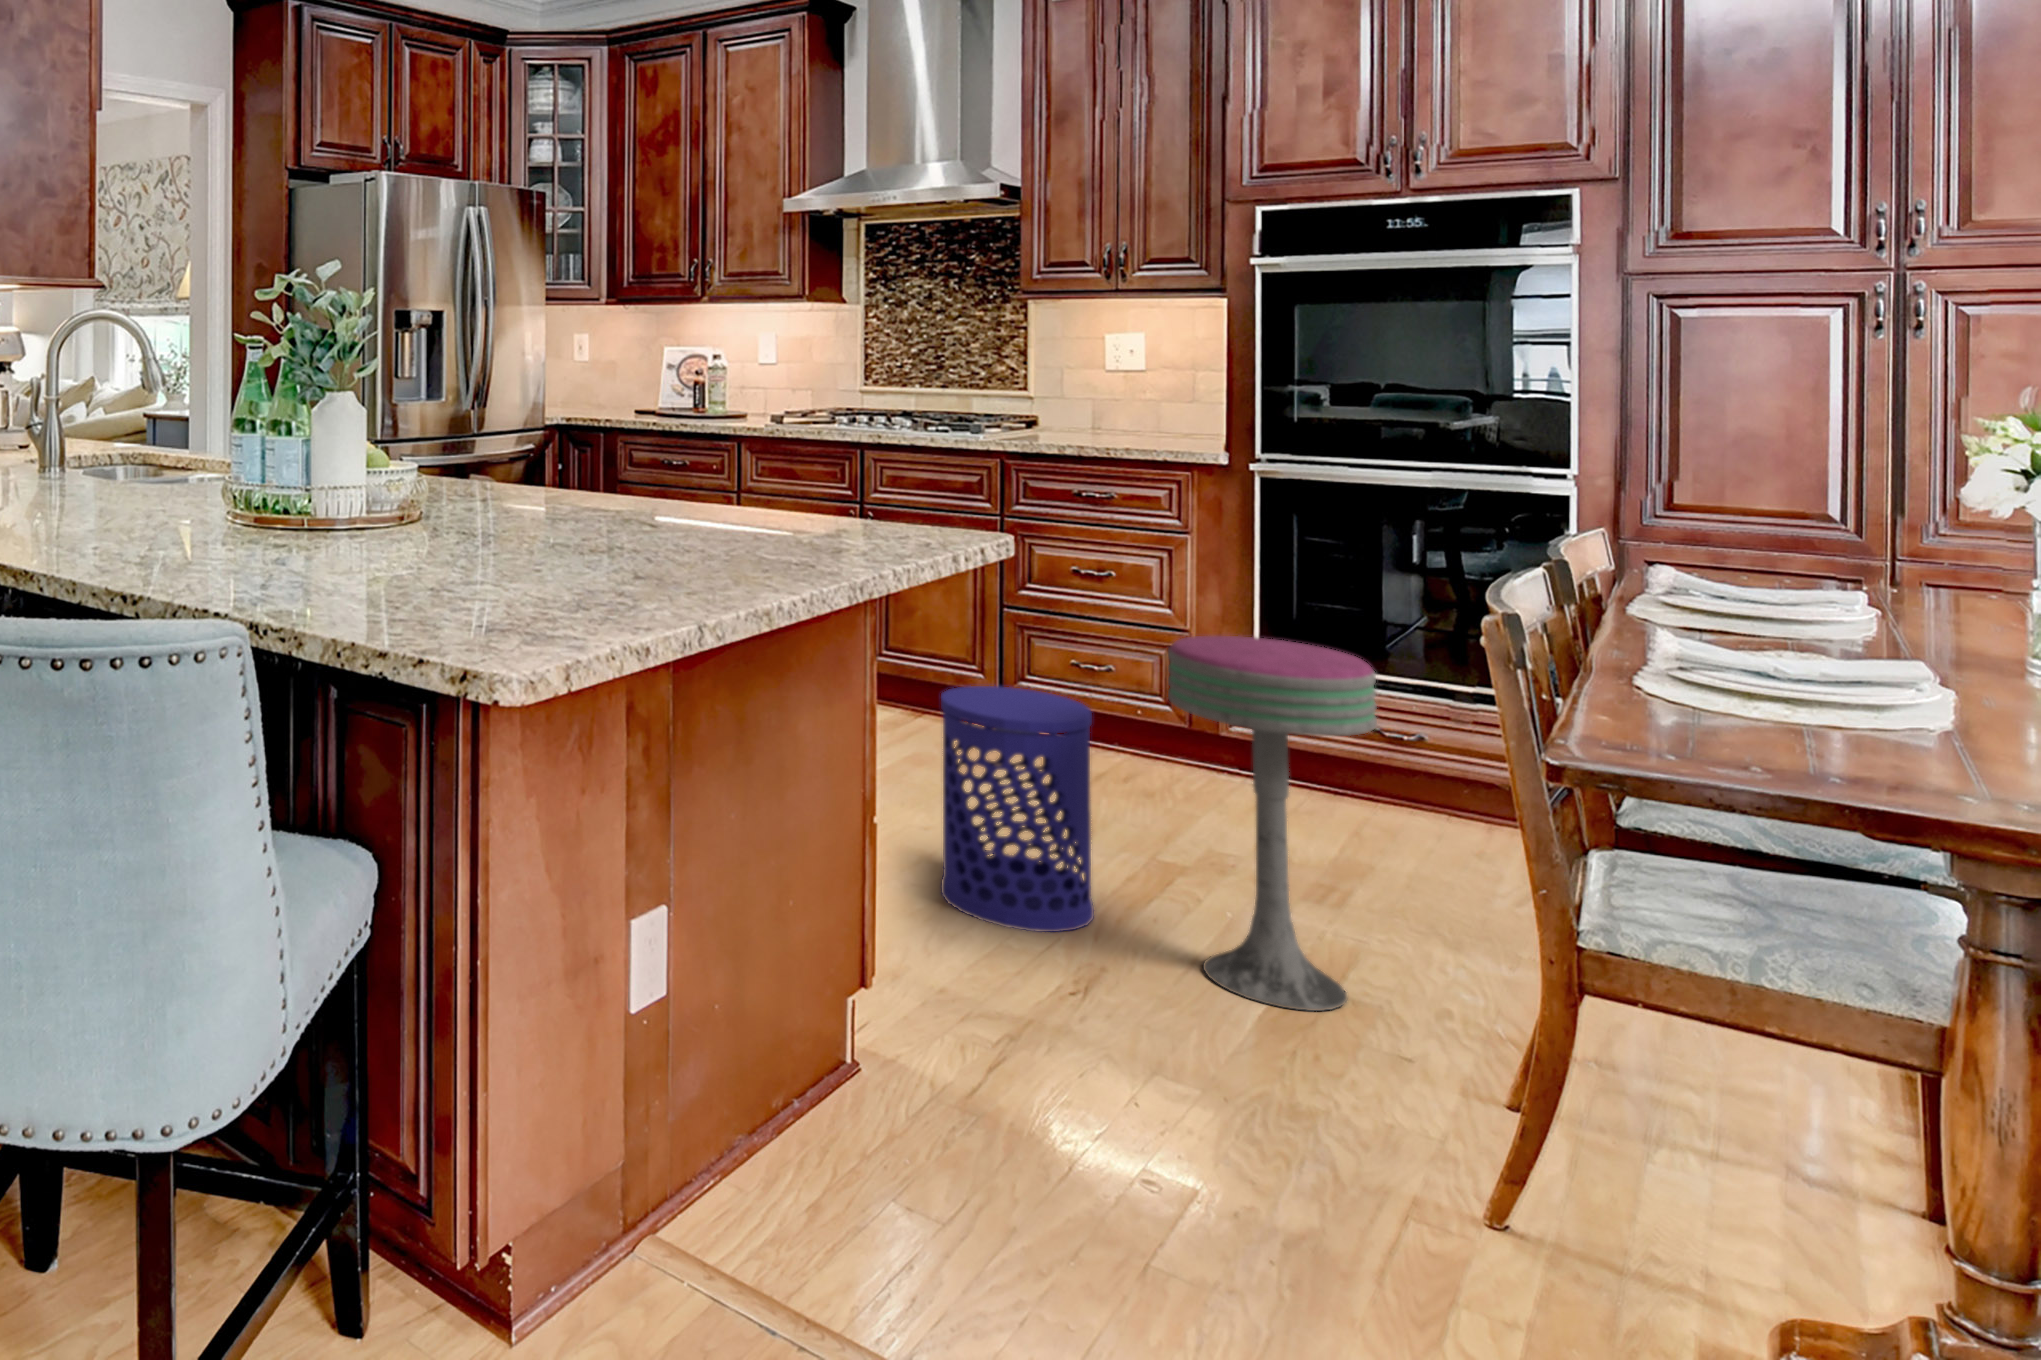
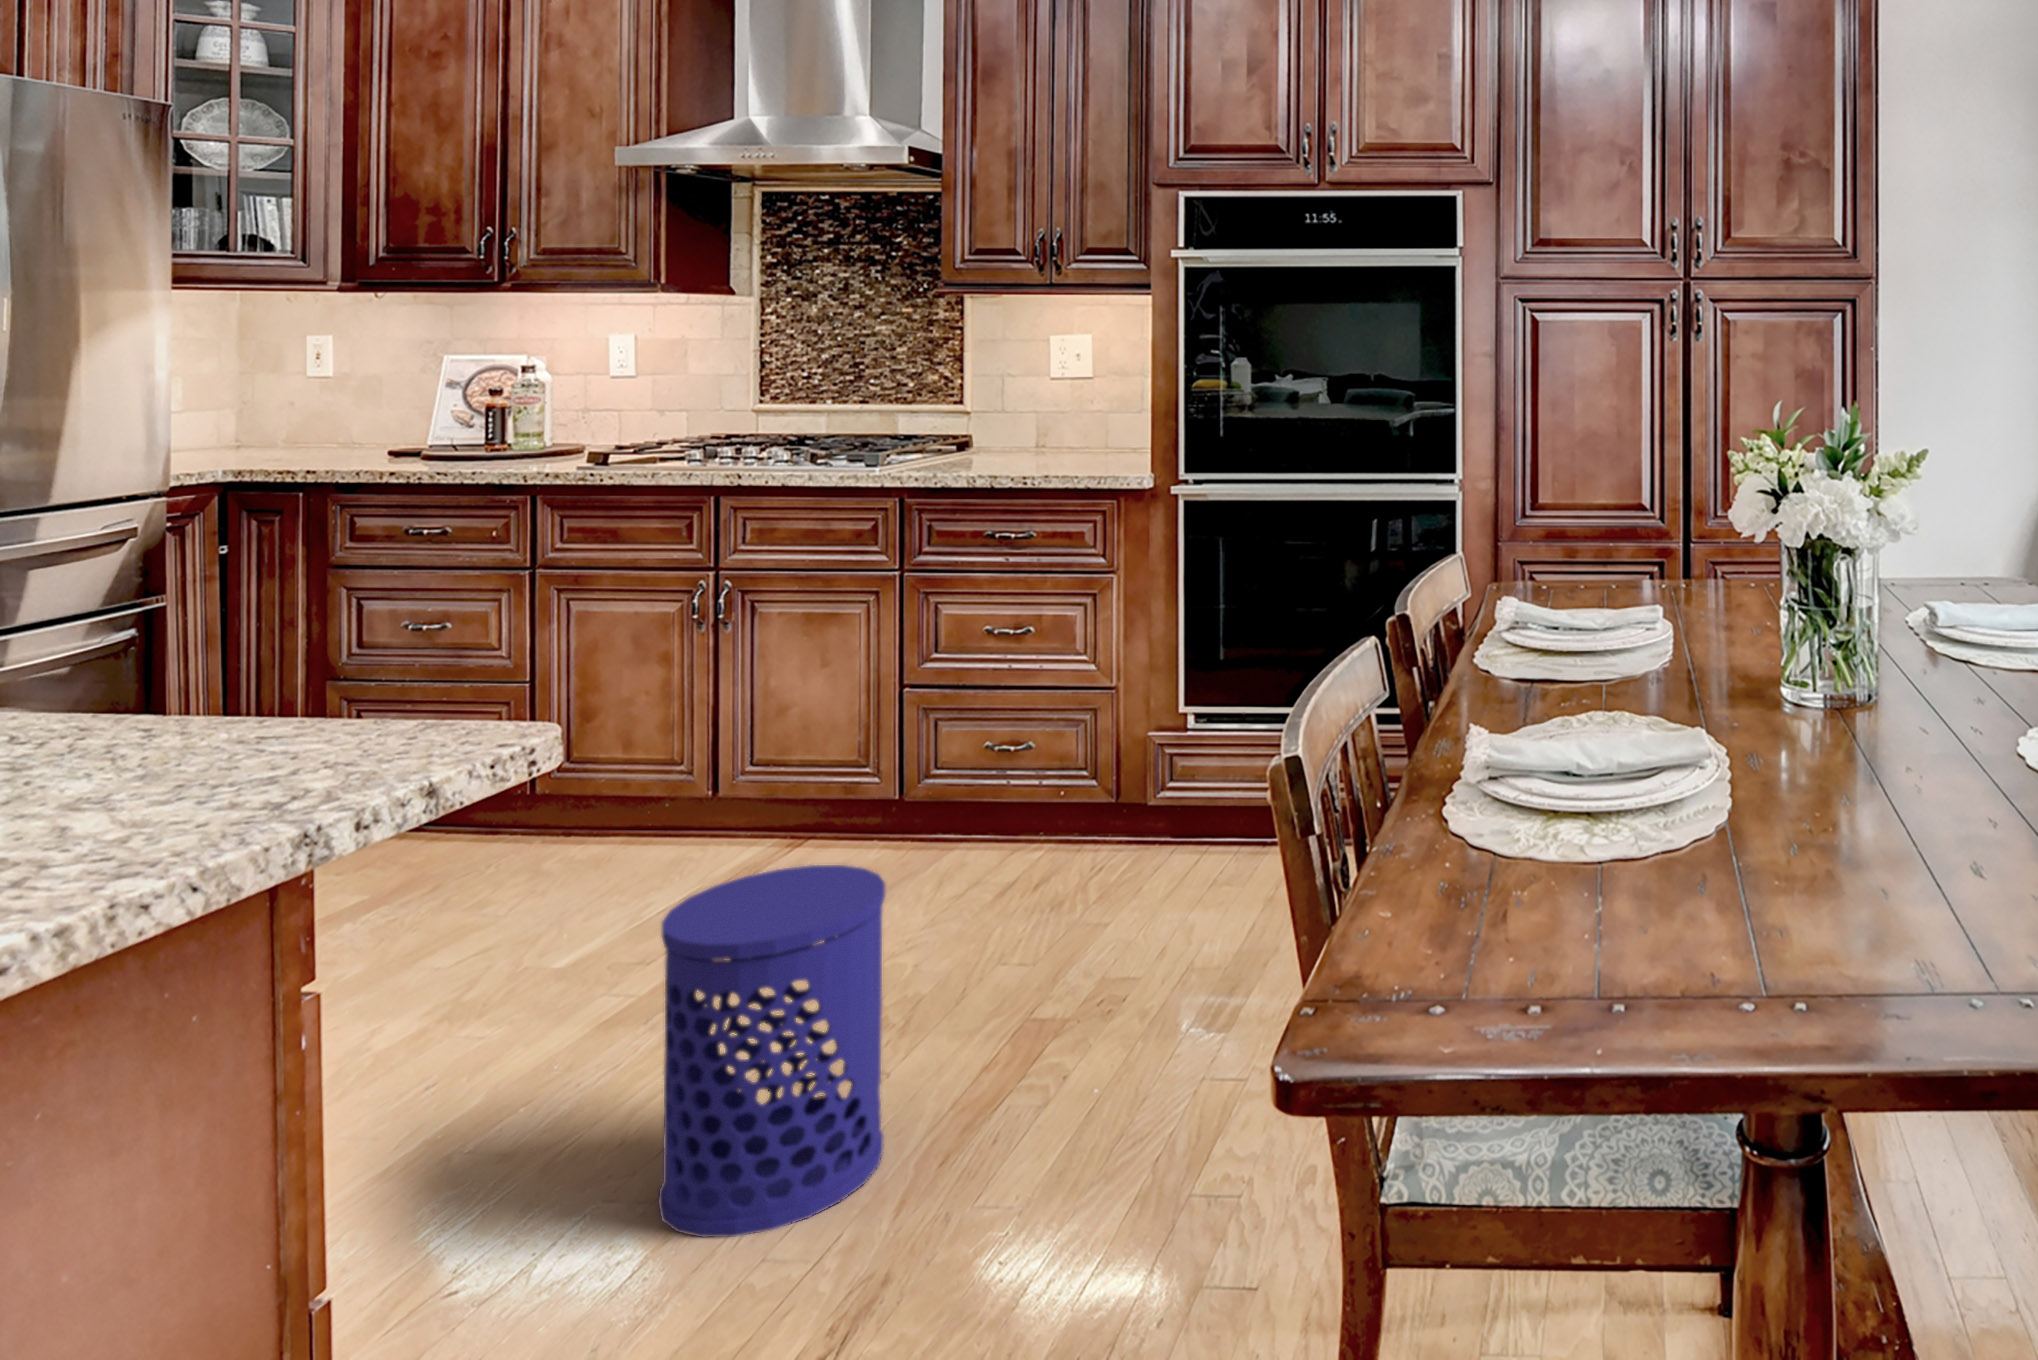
bar stool: present [1168,636,1377,1011] -> none [958,755,1195,1242]

